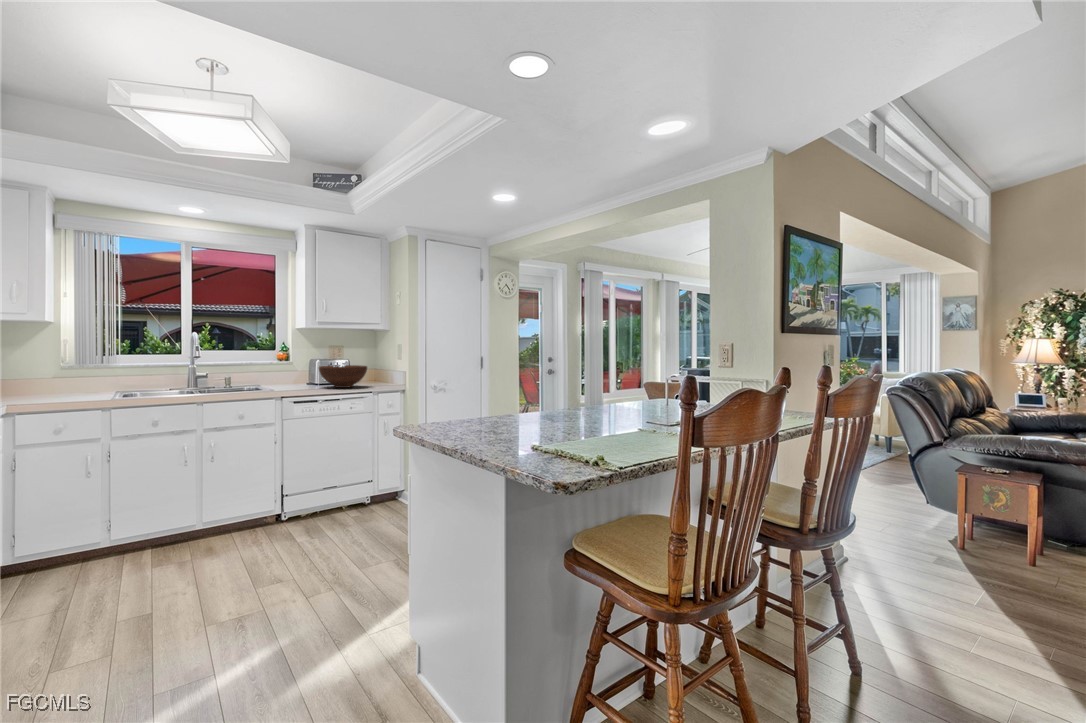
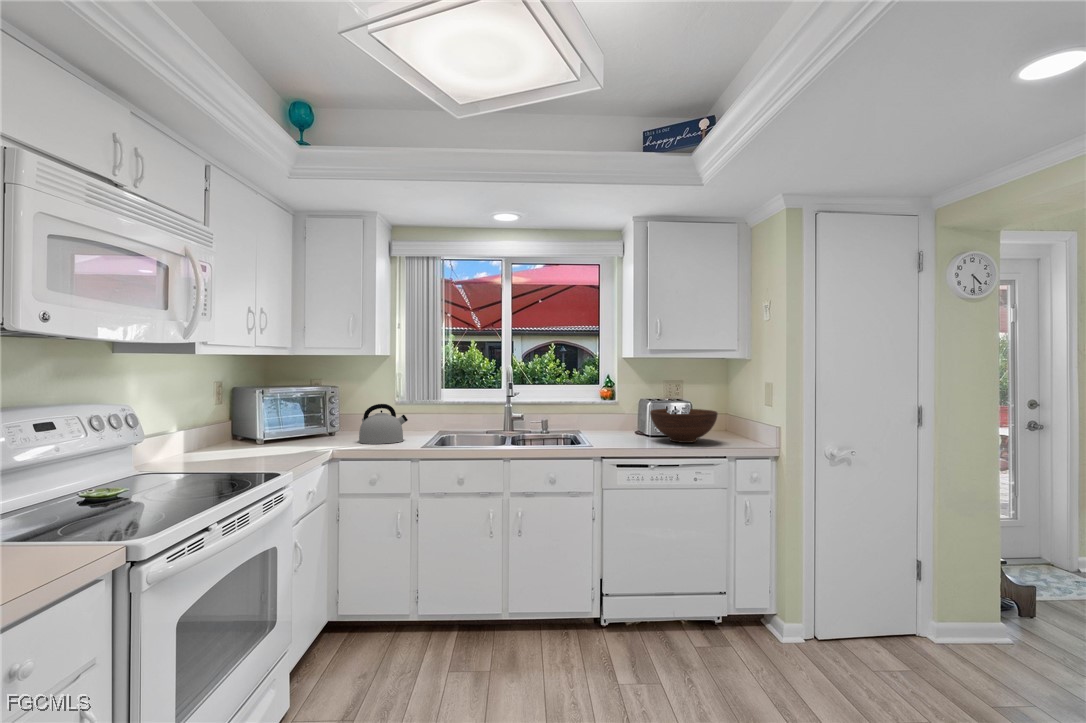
kettle: none [29,365,88,401] -> present [358,404,408,444]

